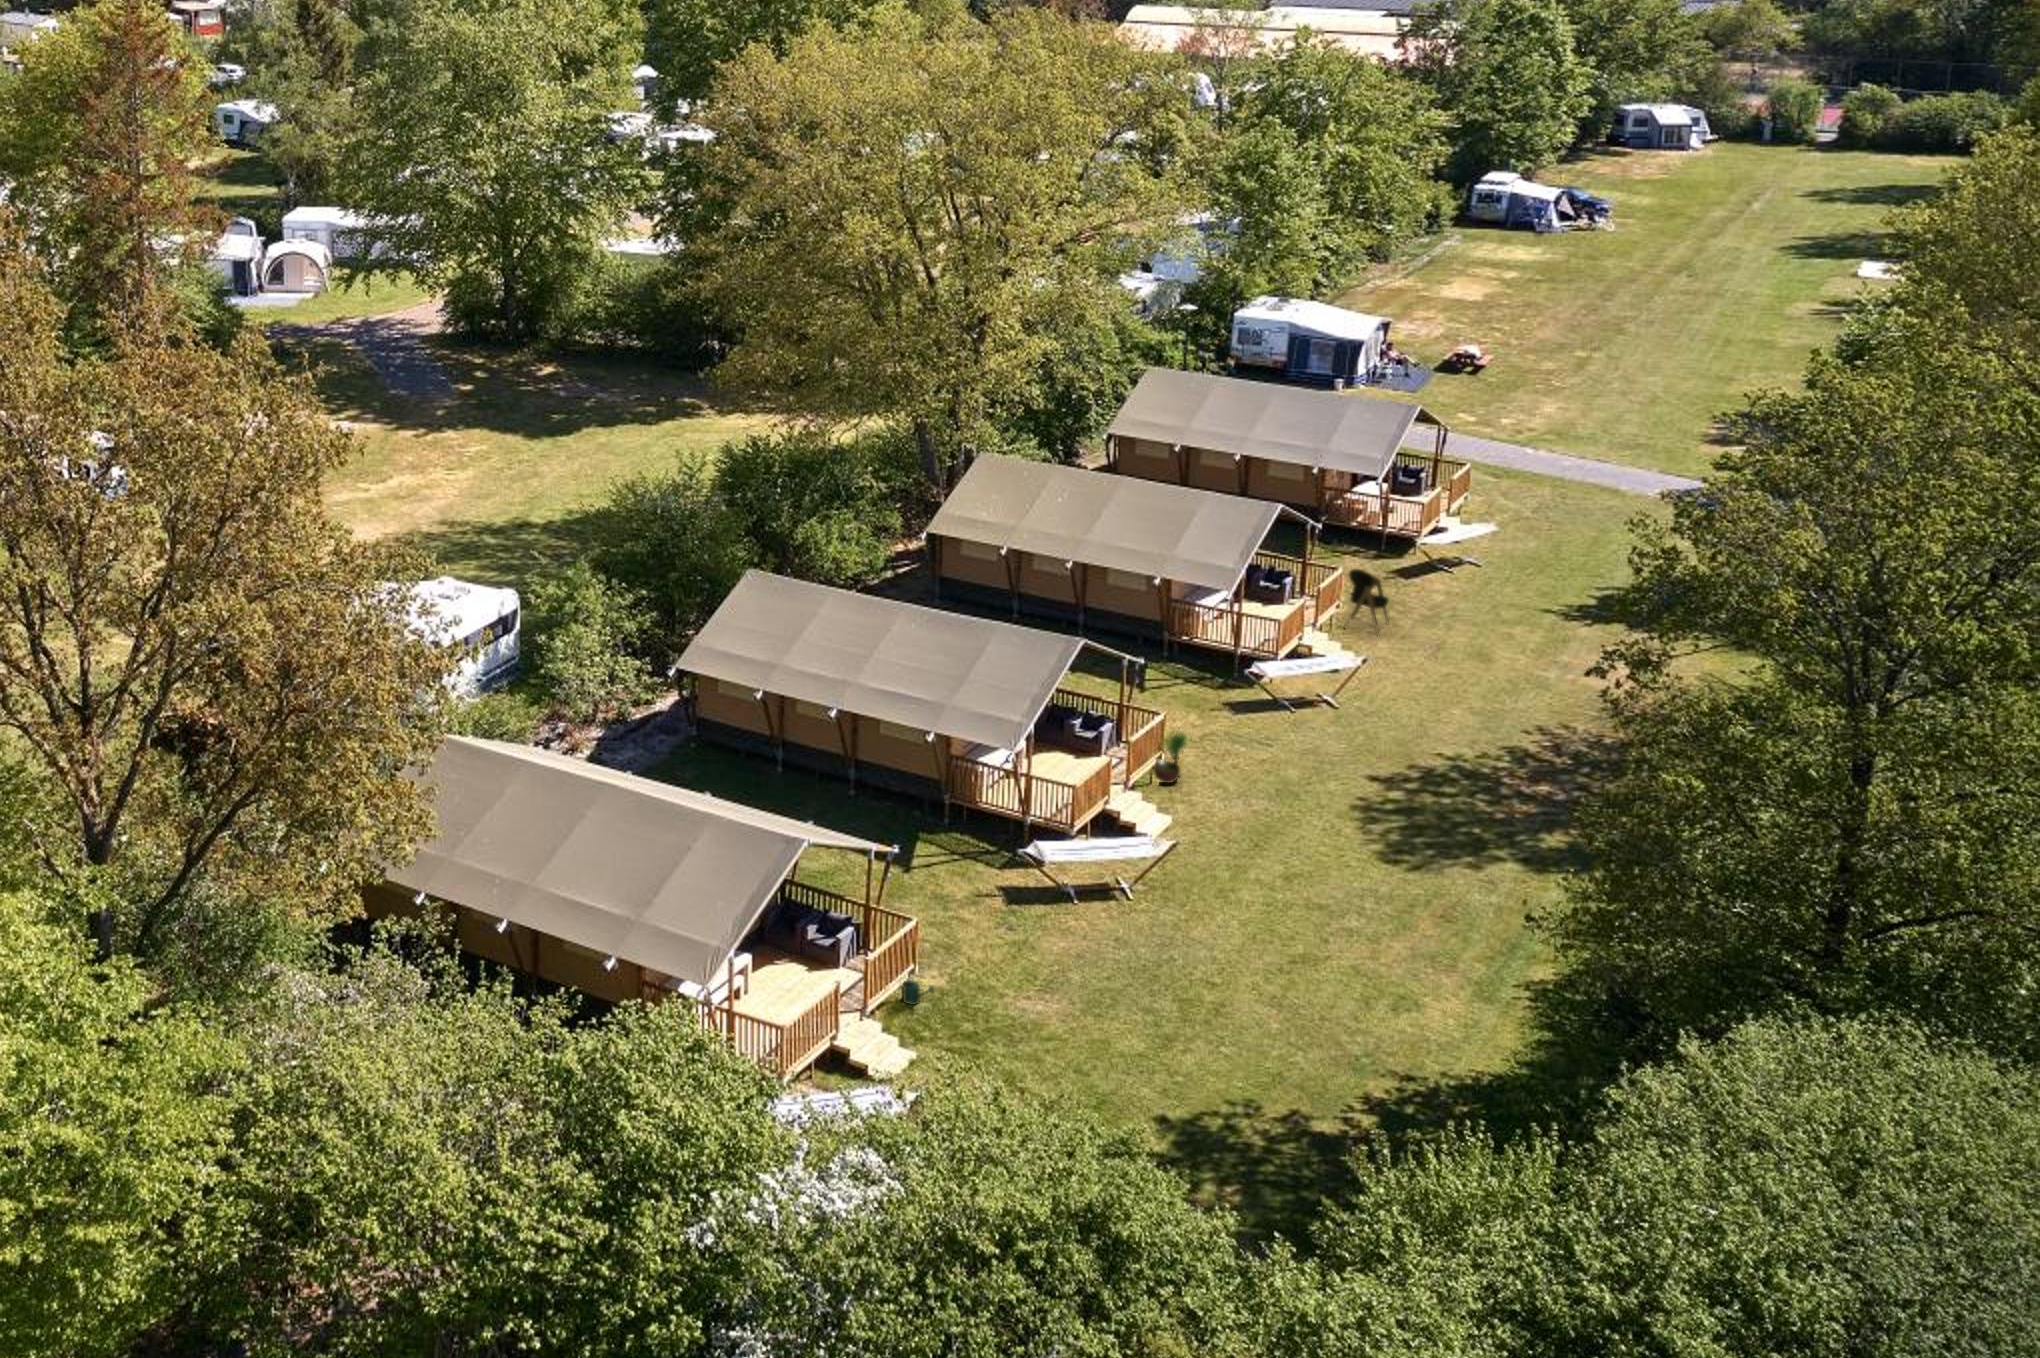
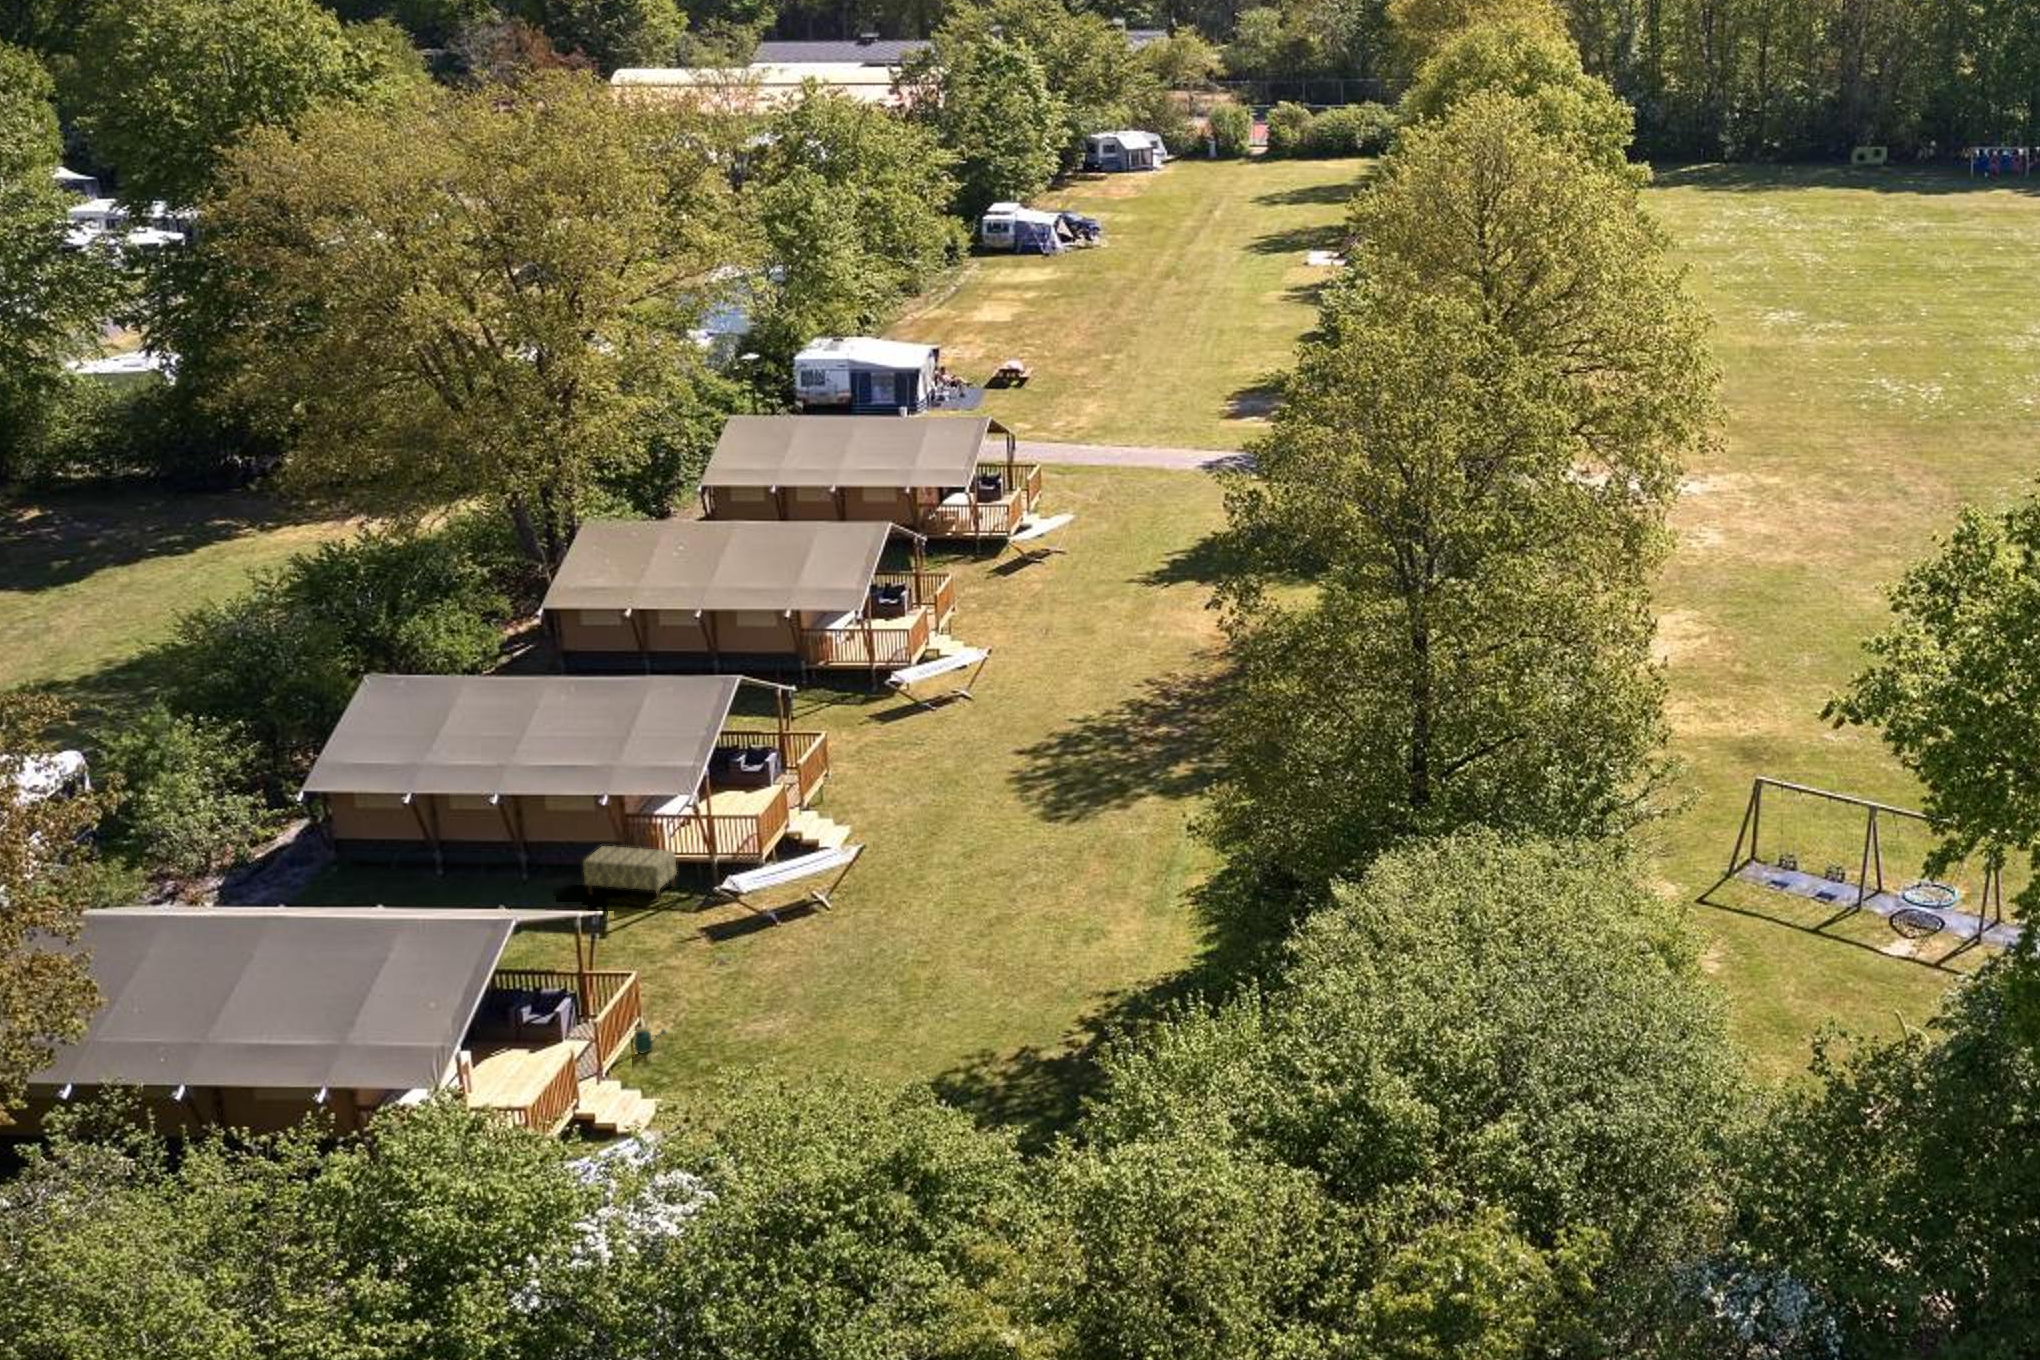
chair: present [1346,569,1389,635] -> none [953,573,992,630]
potted tree: present [1153,733,1189,783] -> none [820,742,851,795]
bench: none [900,778,988,847] -> present [583,846,677,899]

